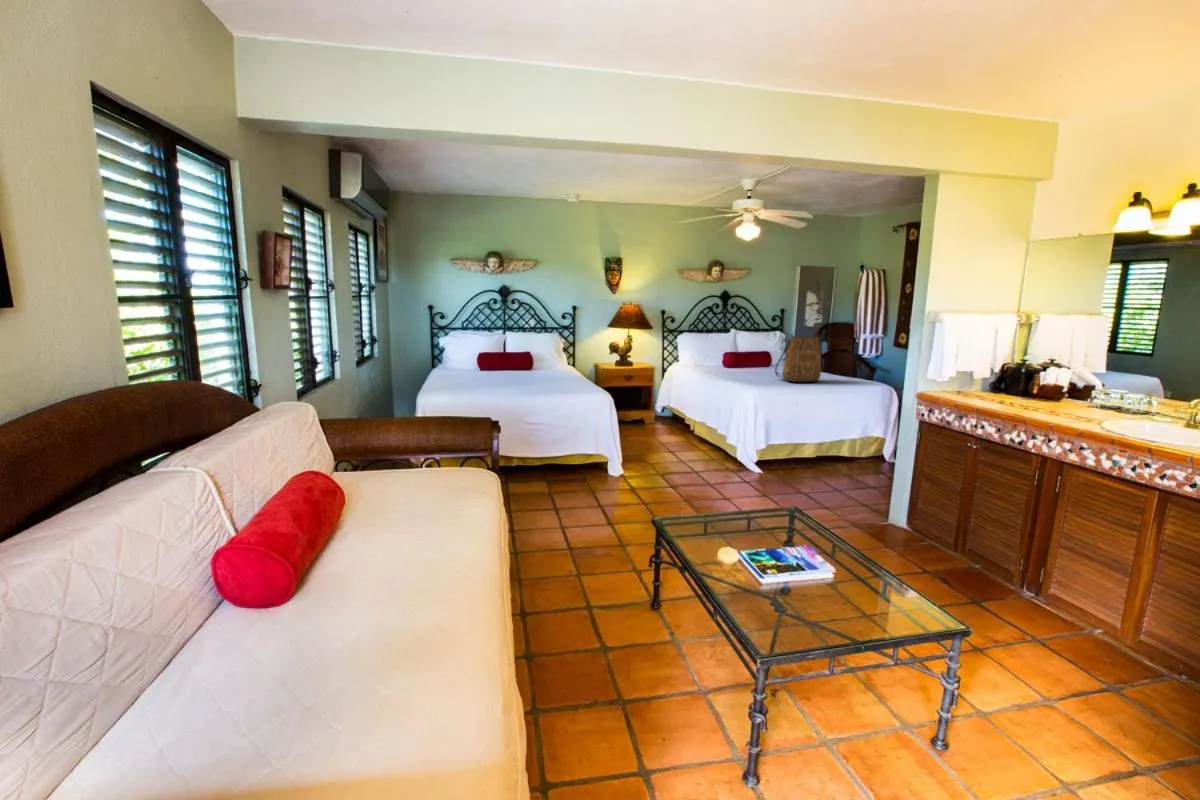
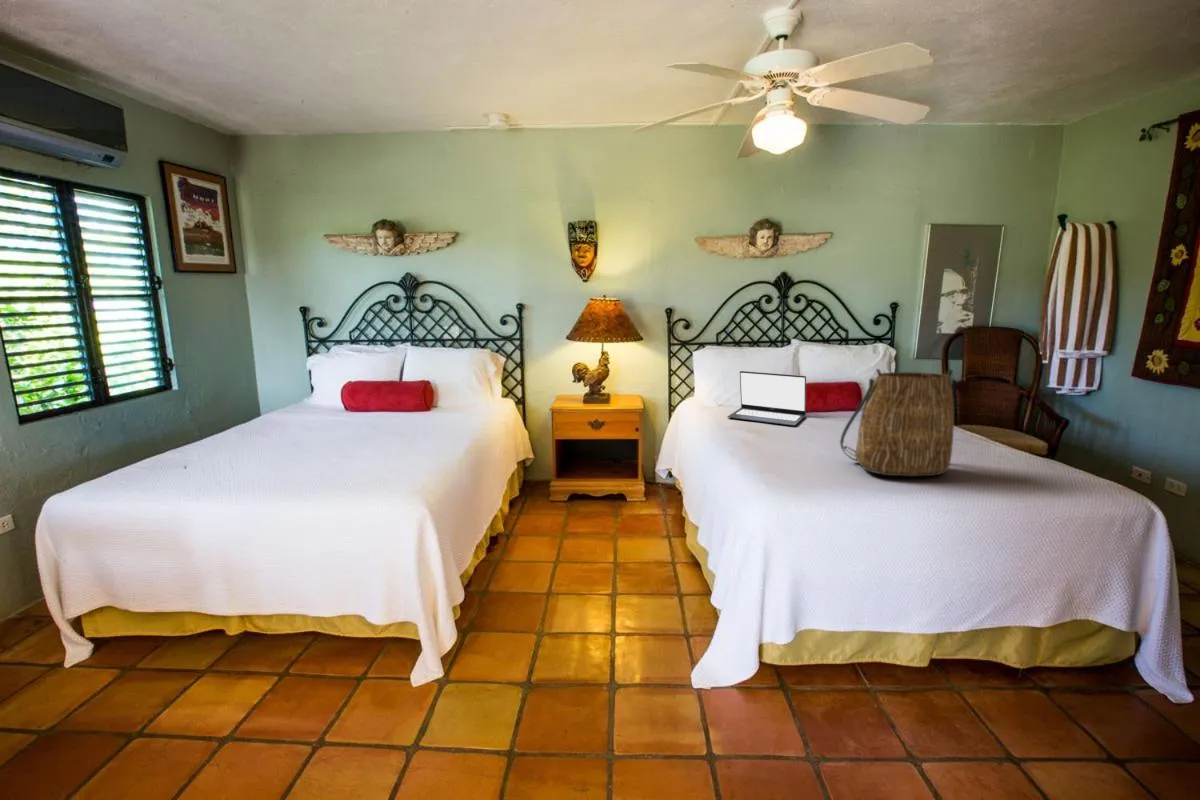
laptop: none [709,344,748,370] -> present [728,371,806,426]

